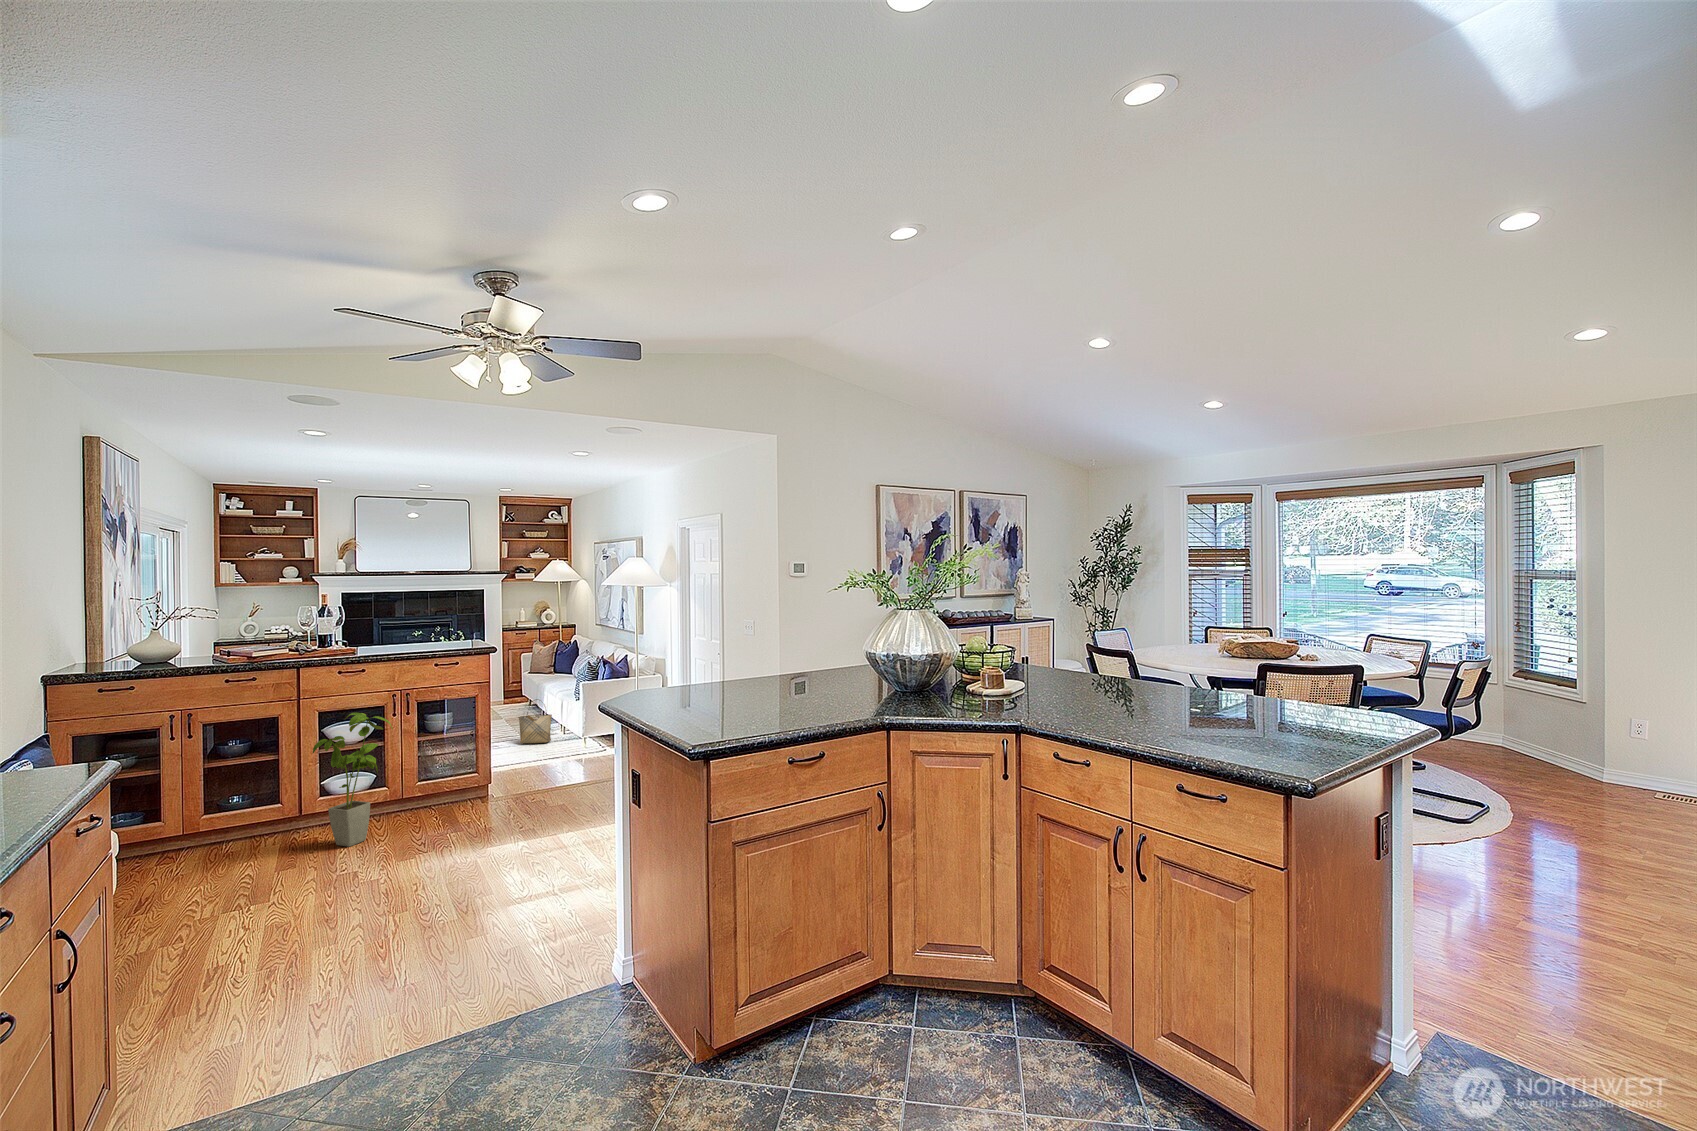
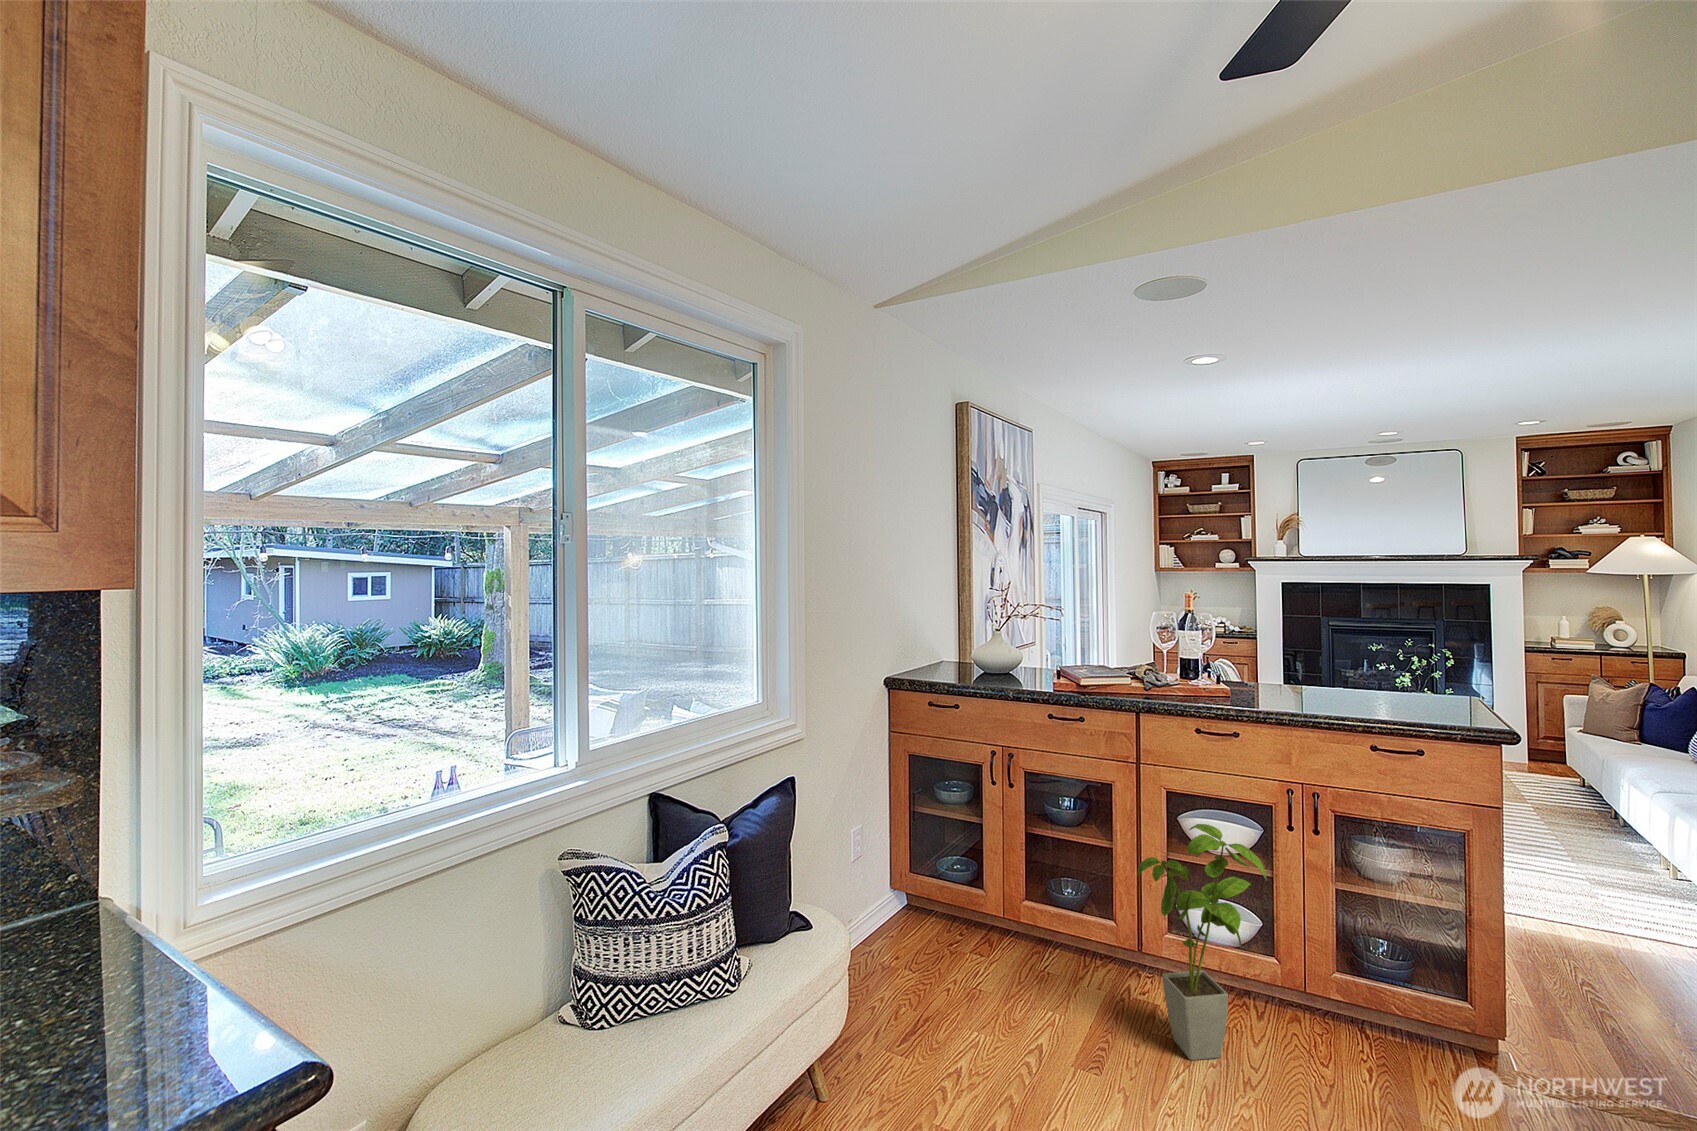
woven basket: present [518,699,552,743] -> none [1560,815,1648,911]

